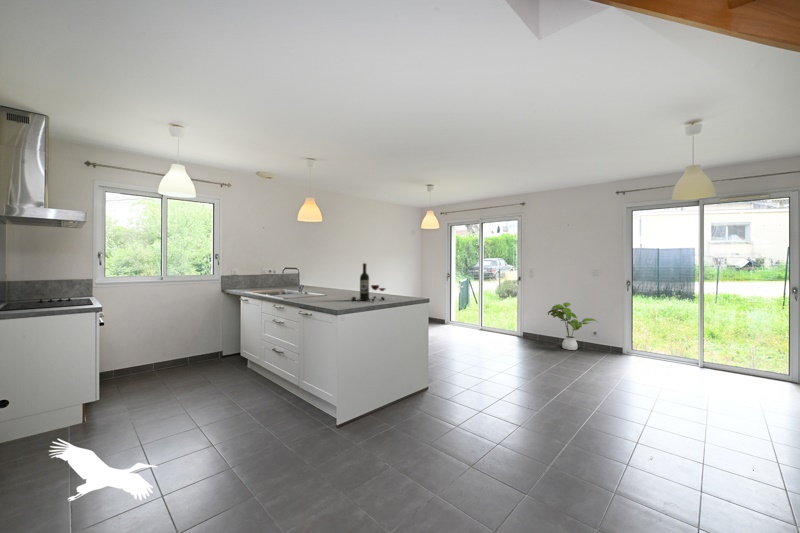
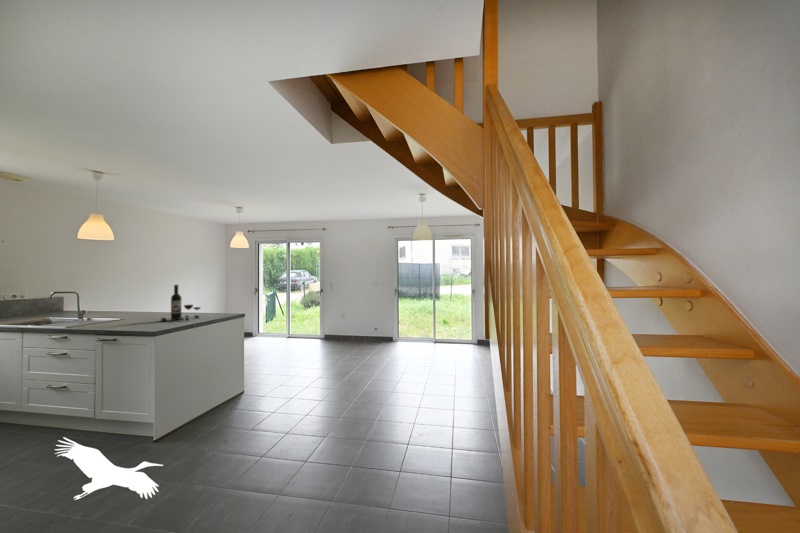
house plant: present [548,303,596,350] -> none [343,307,379,344]

